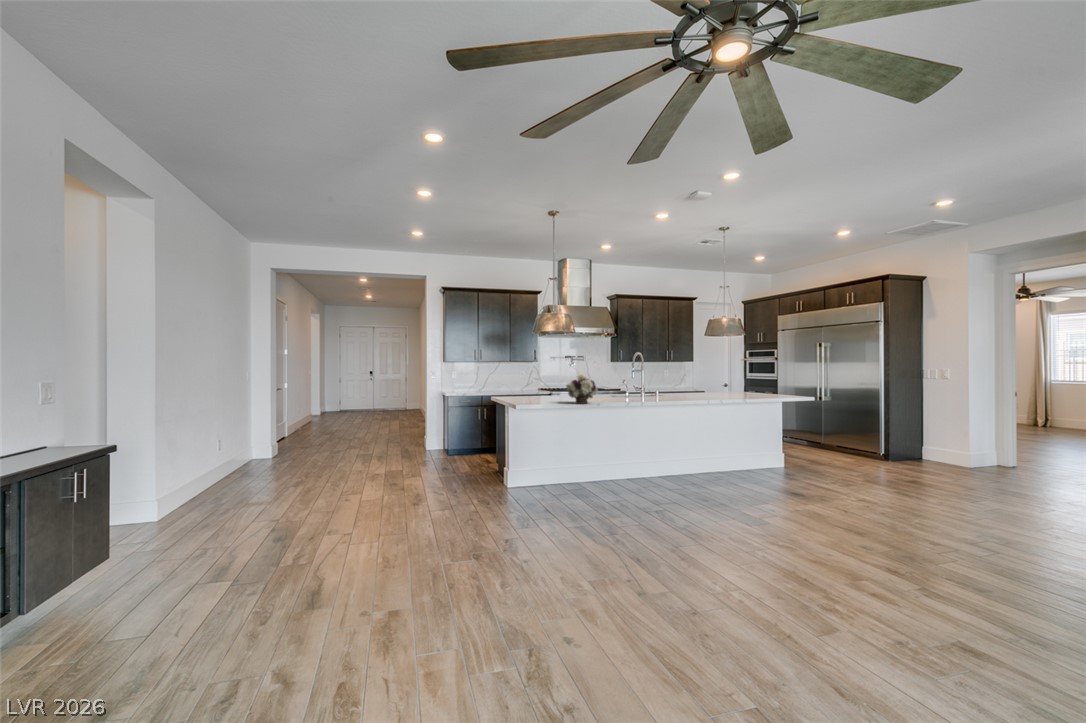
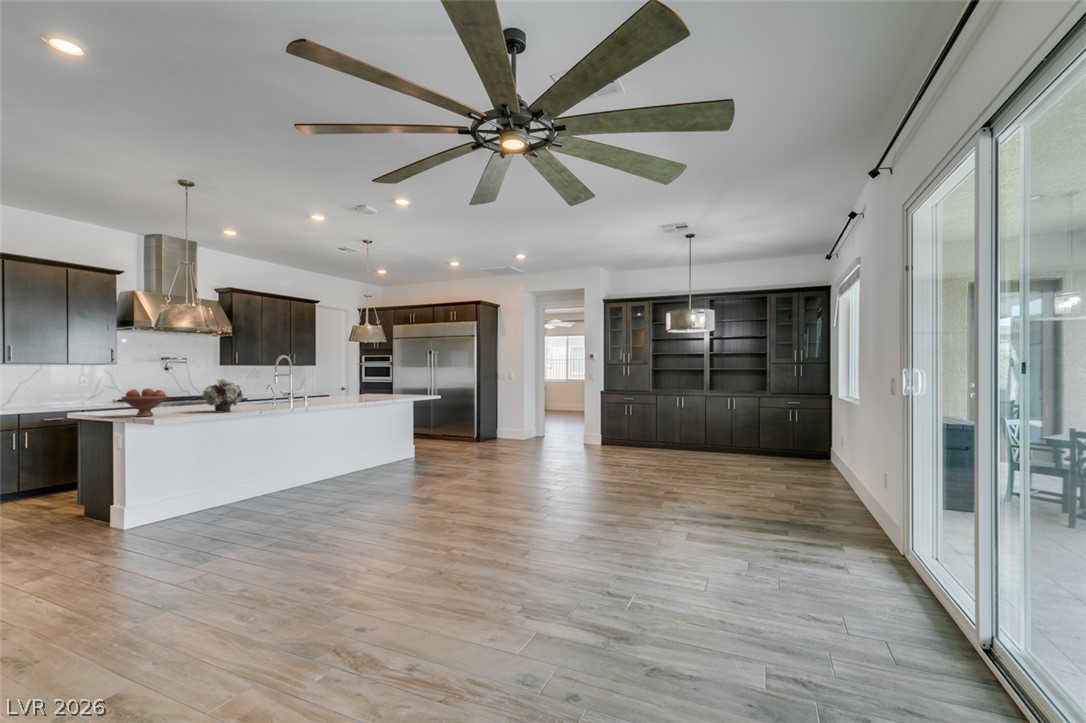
fruit bowl: none [513,382,542,404] -> present [121,388,168,417]

